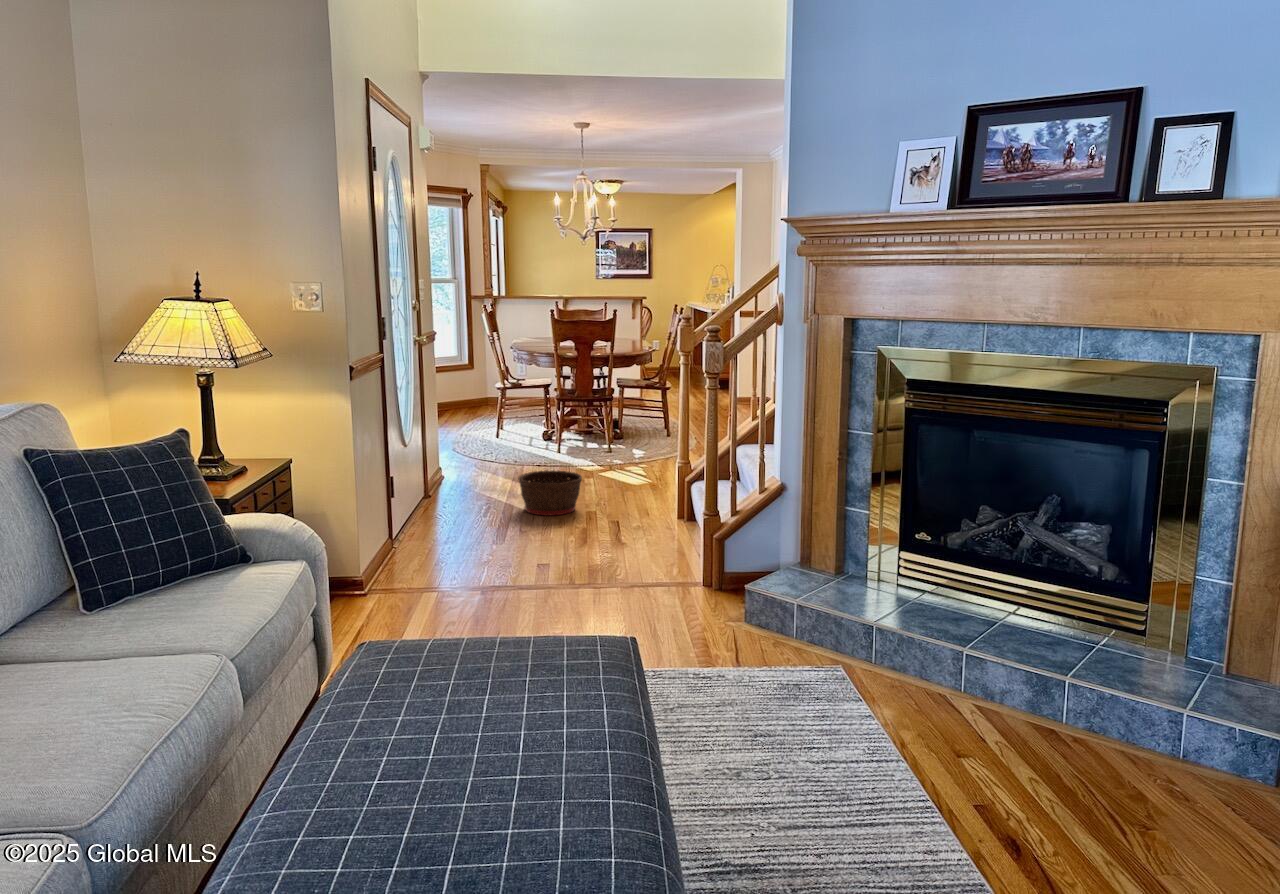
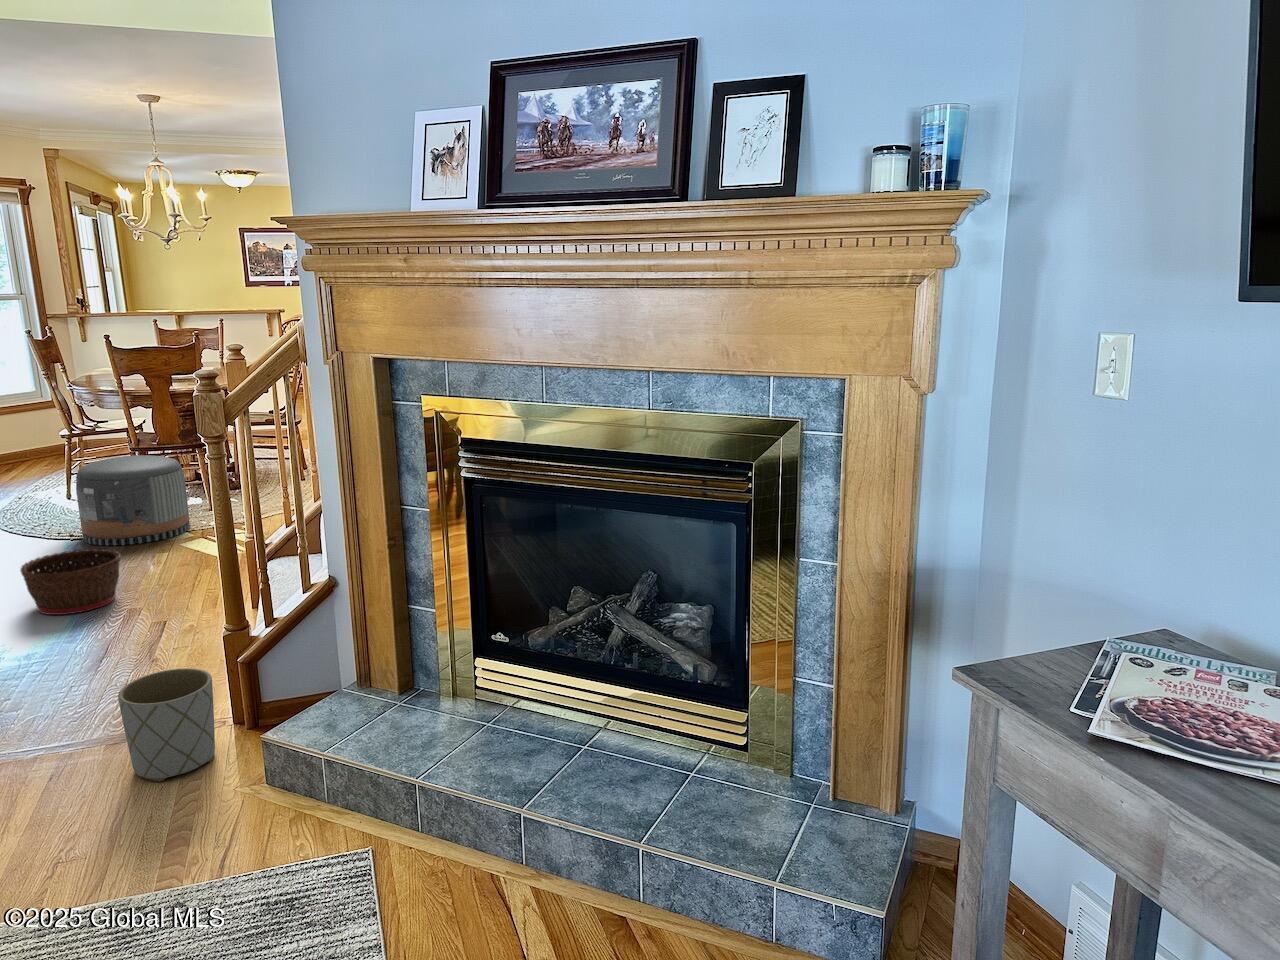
pouf: none [526,407,602,475] -> present [76,455,190,545]
planter: none [649,542,707,615] -> present [118,668,215,782]

